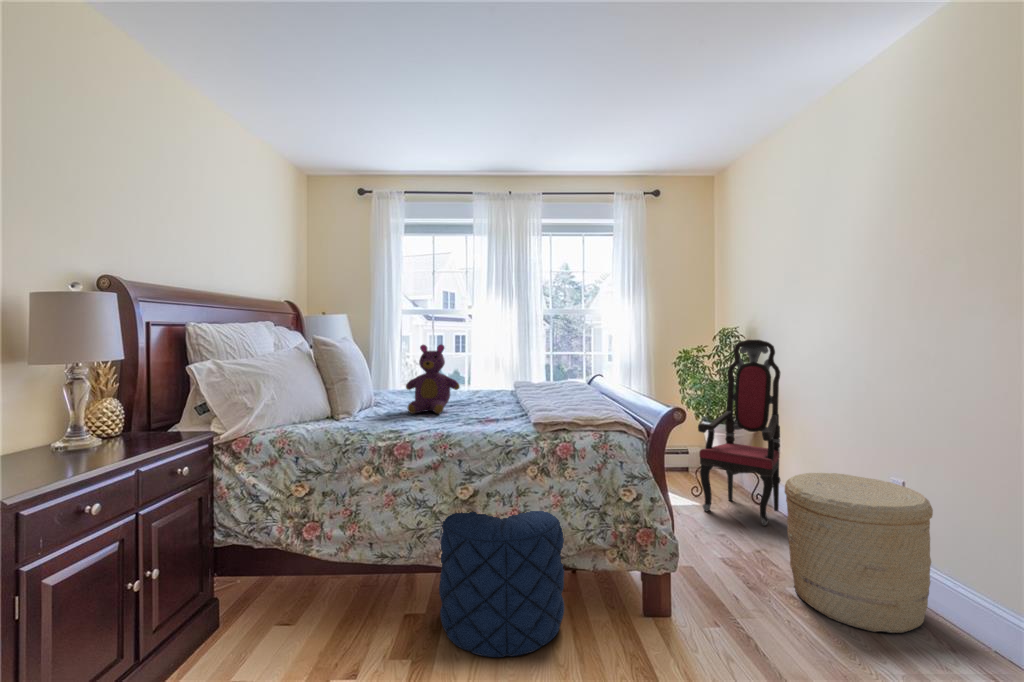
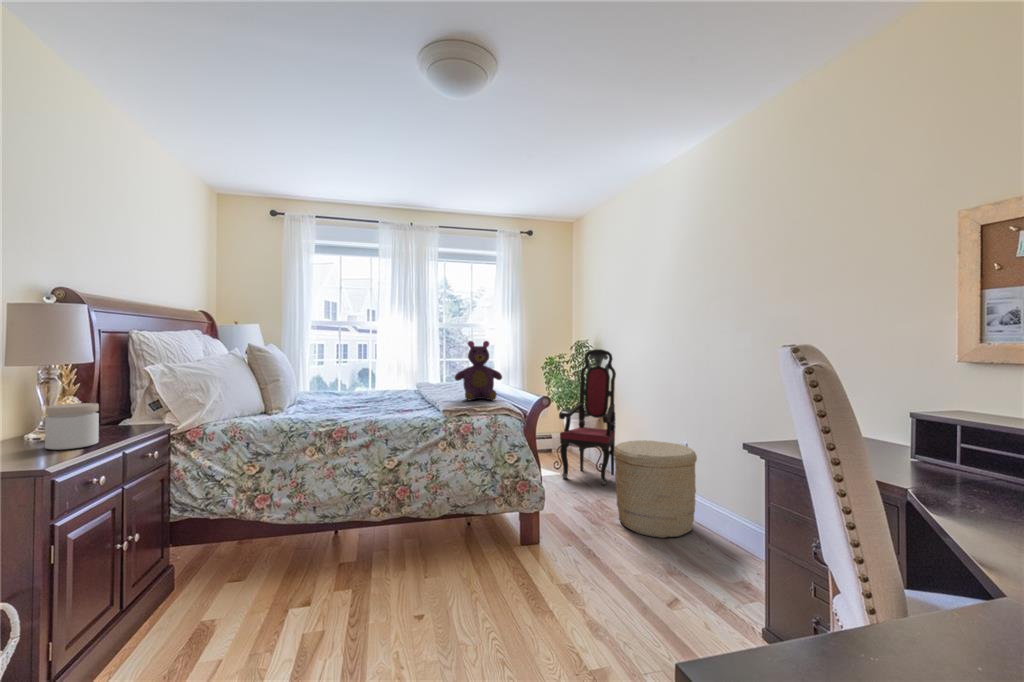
teddy bear: present [406,344,460,414] -> present [455,341,502,400]
jar: none [45,409,109,467] -> present [45,403,99,450]
pouf: present [439,511,564,657] -> none [370,465,465,580]

